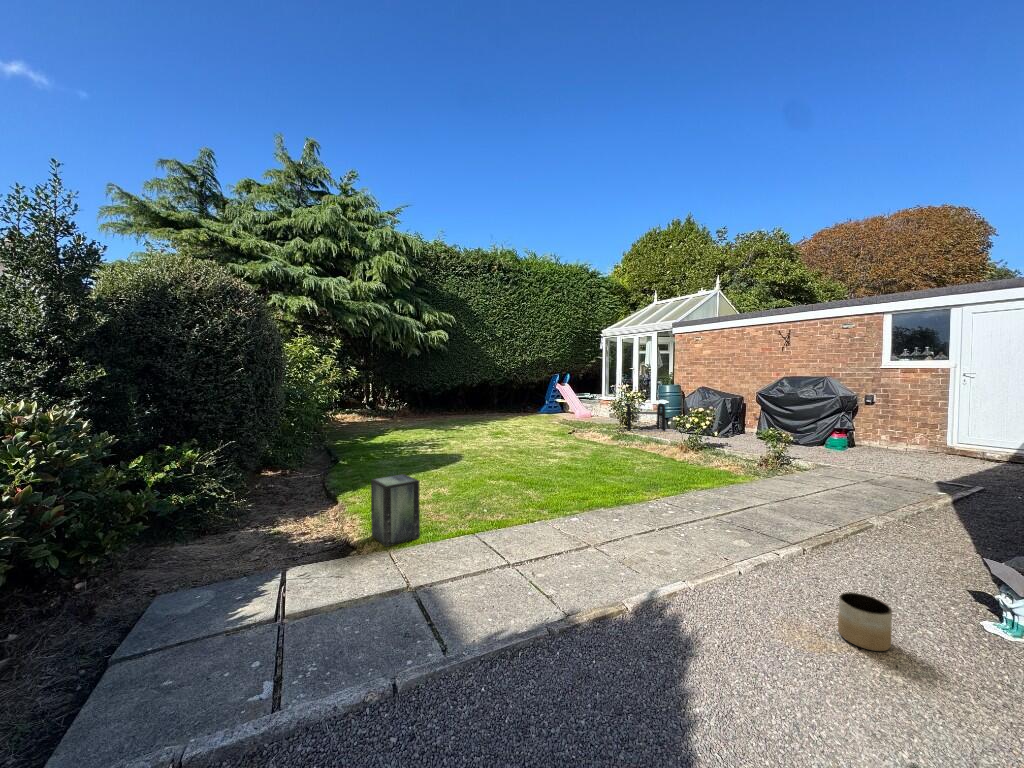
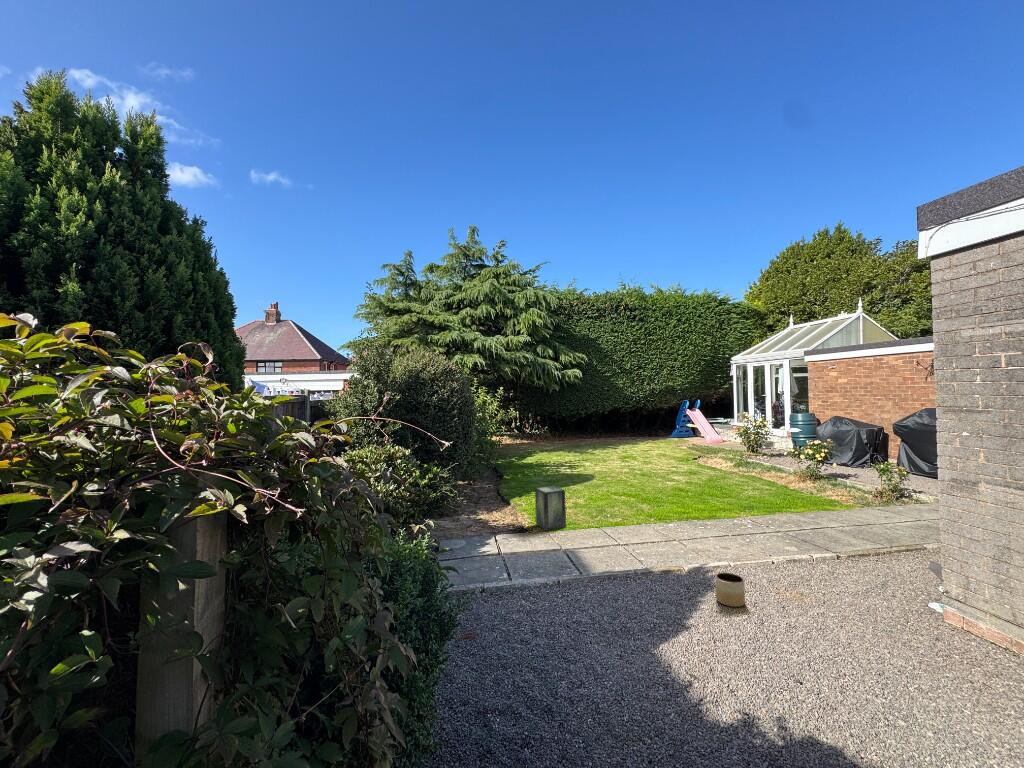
bench: present [624,403,665,431] -> none [751,432,794,460]
planter: present [838,593,892,651] -> present [715,572,745,607]

